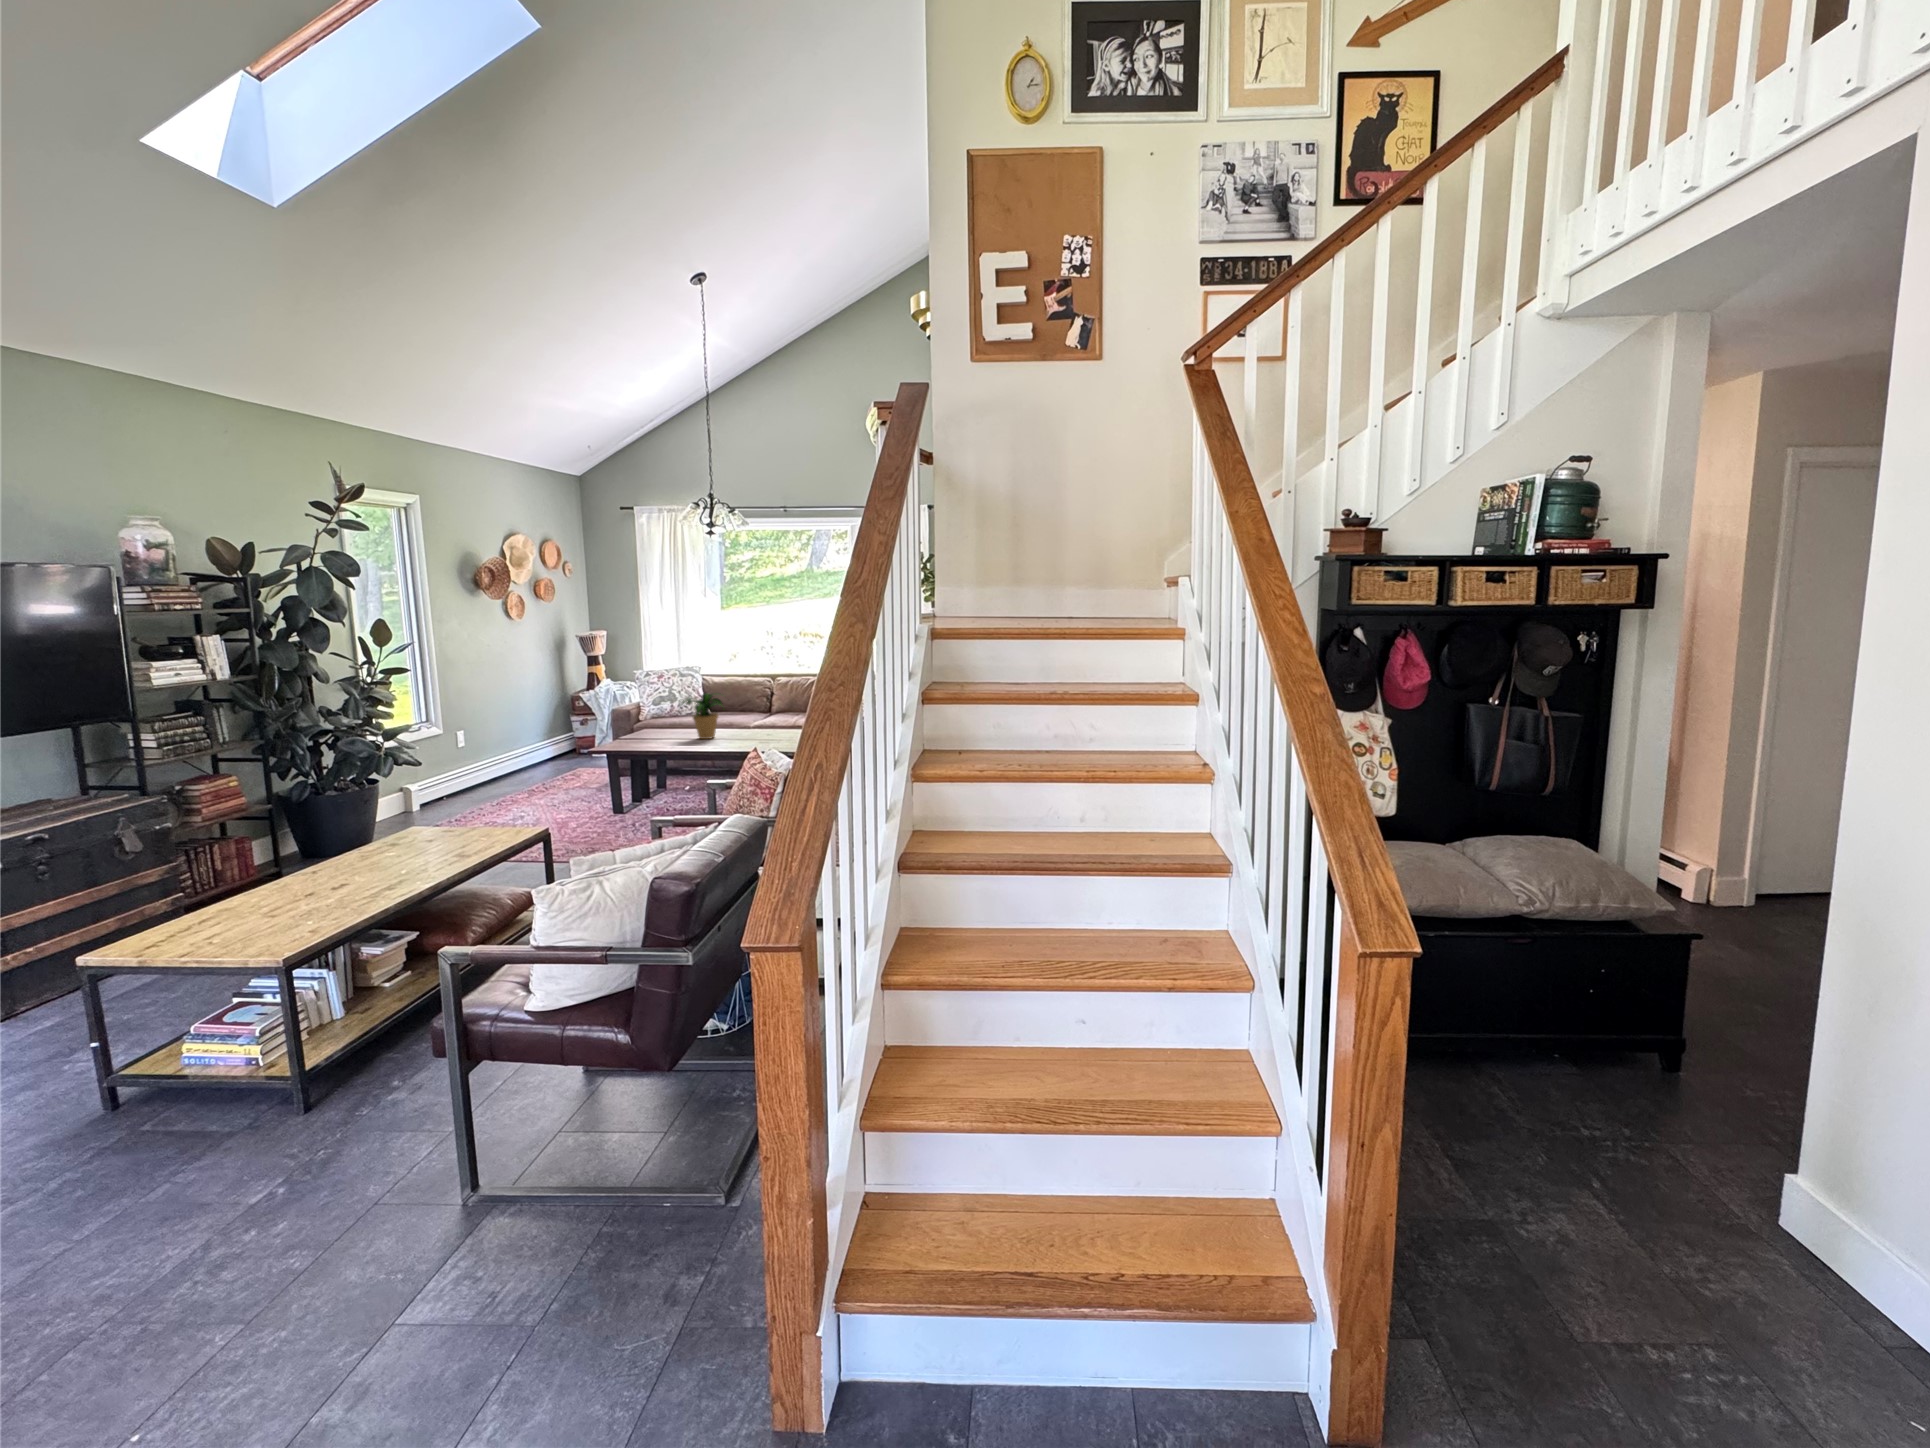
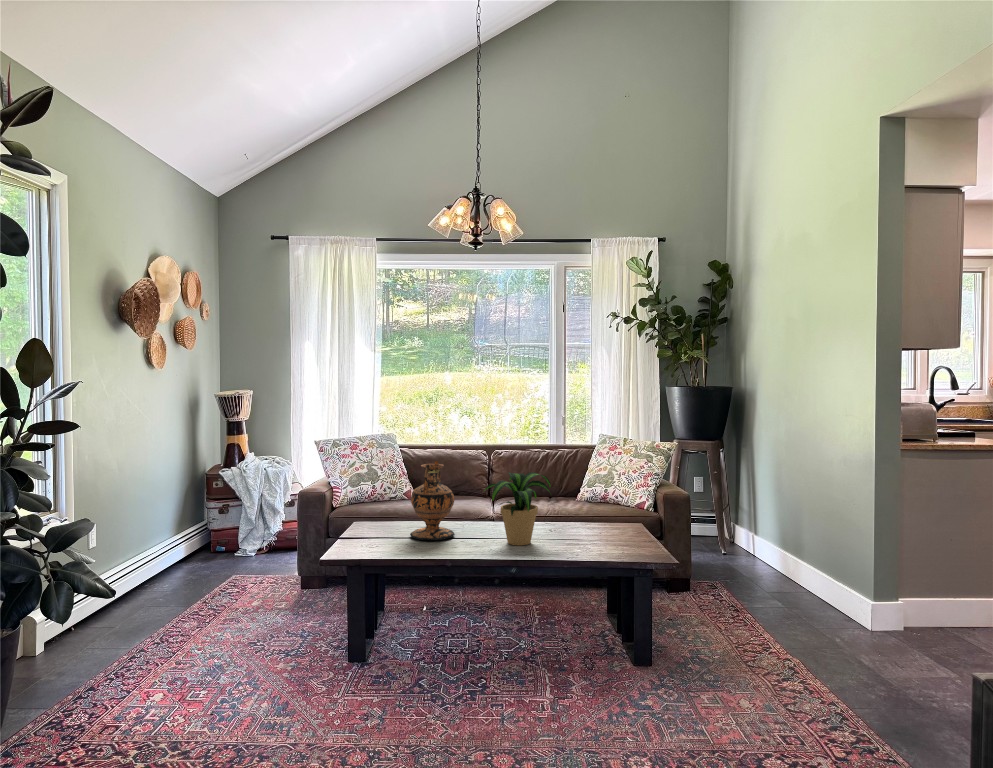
vase: none [644,686,677,736] -> present [410,461,455,540]

